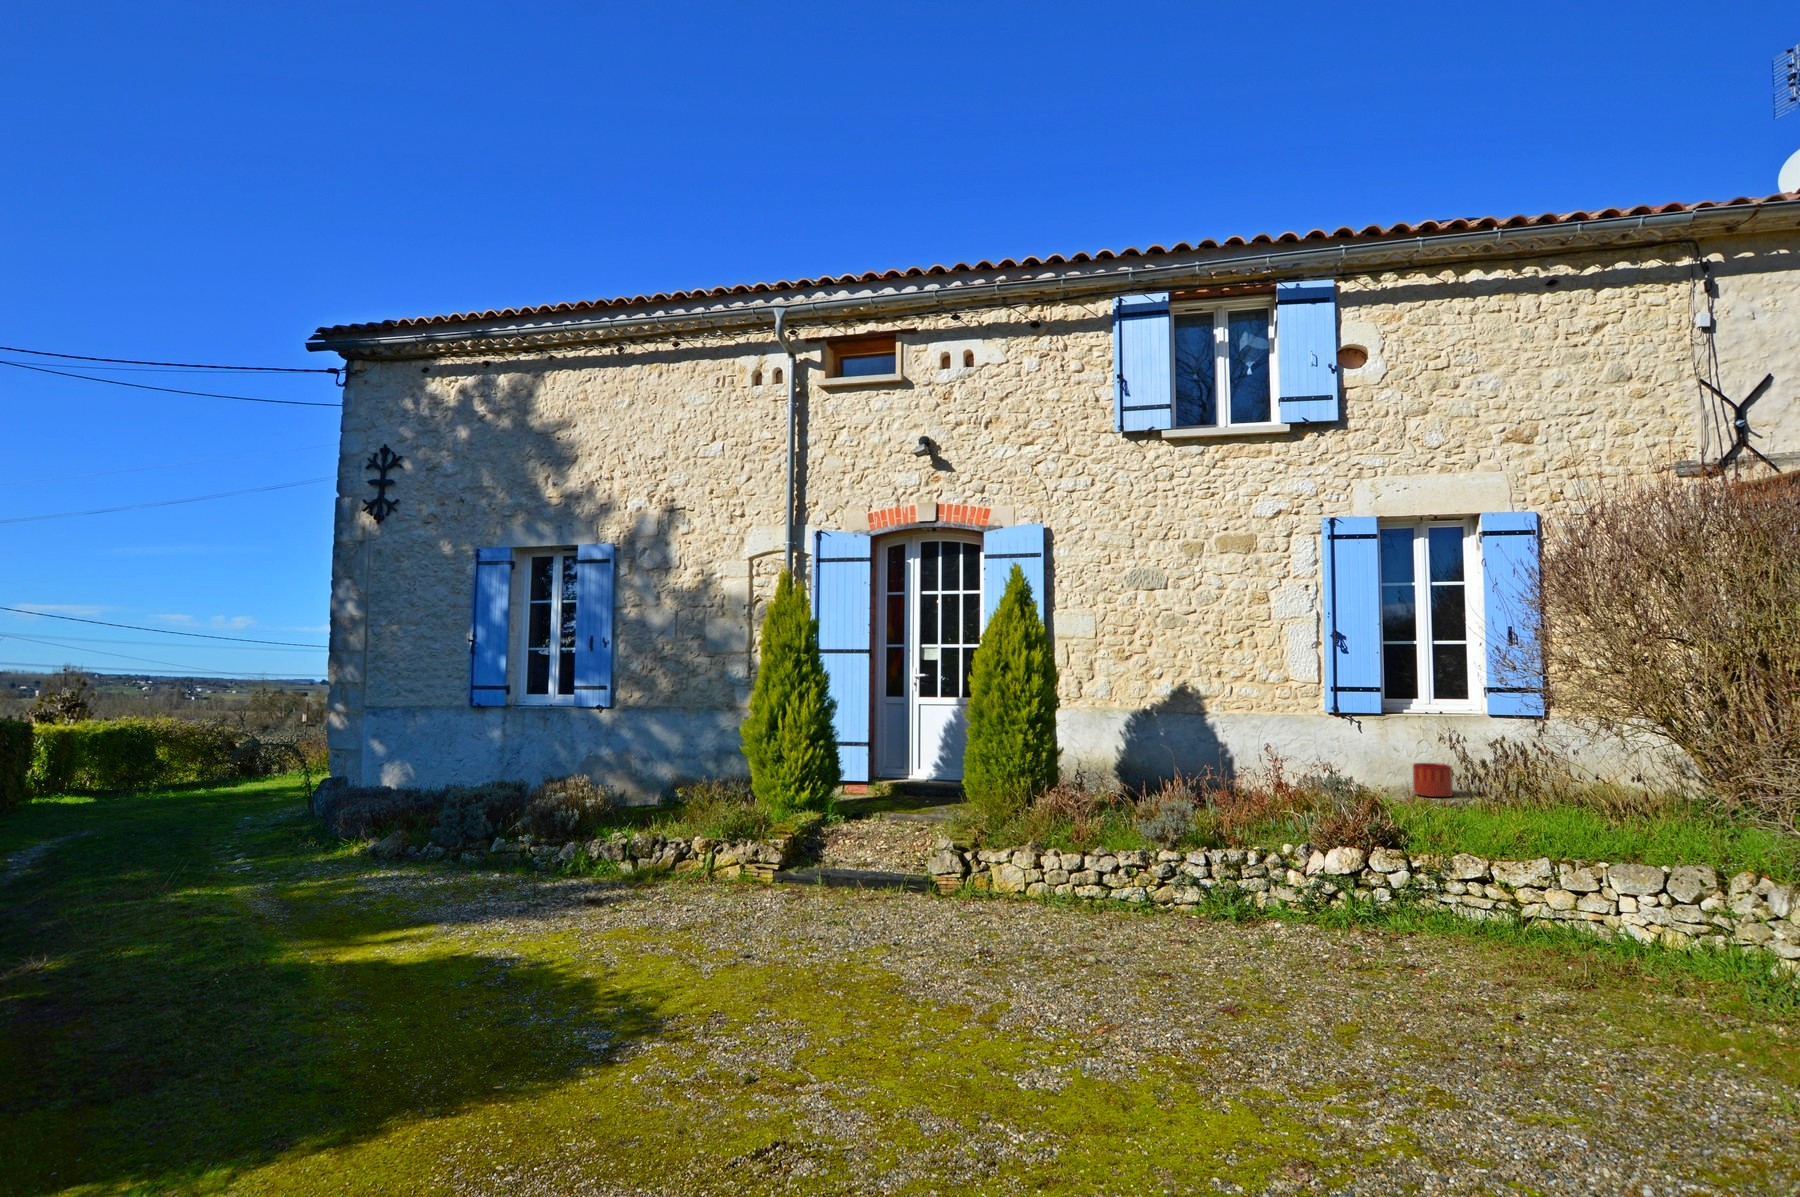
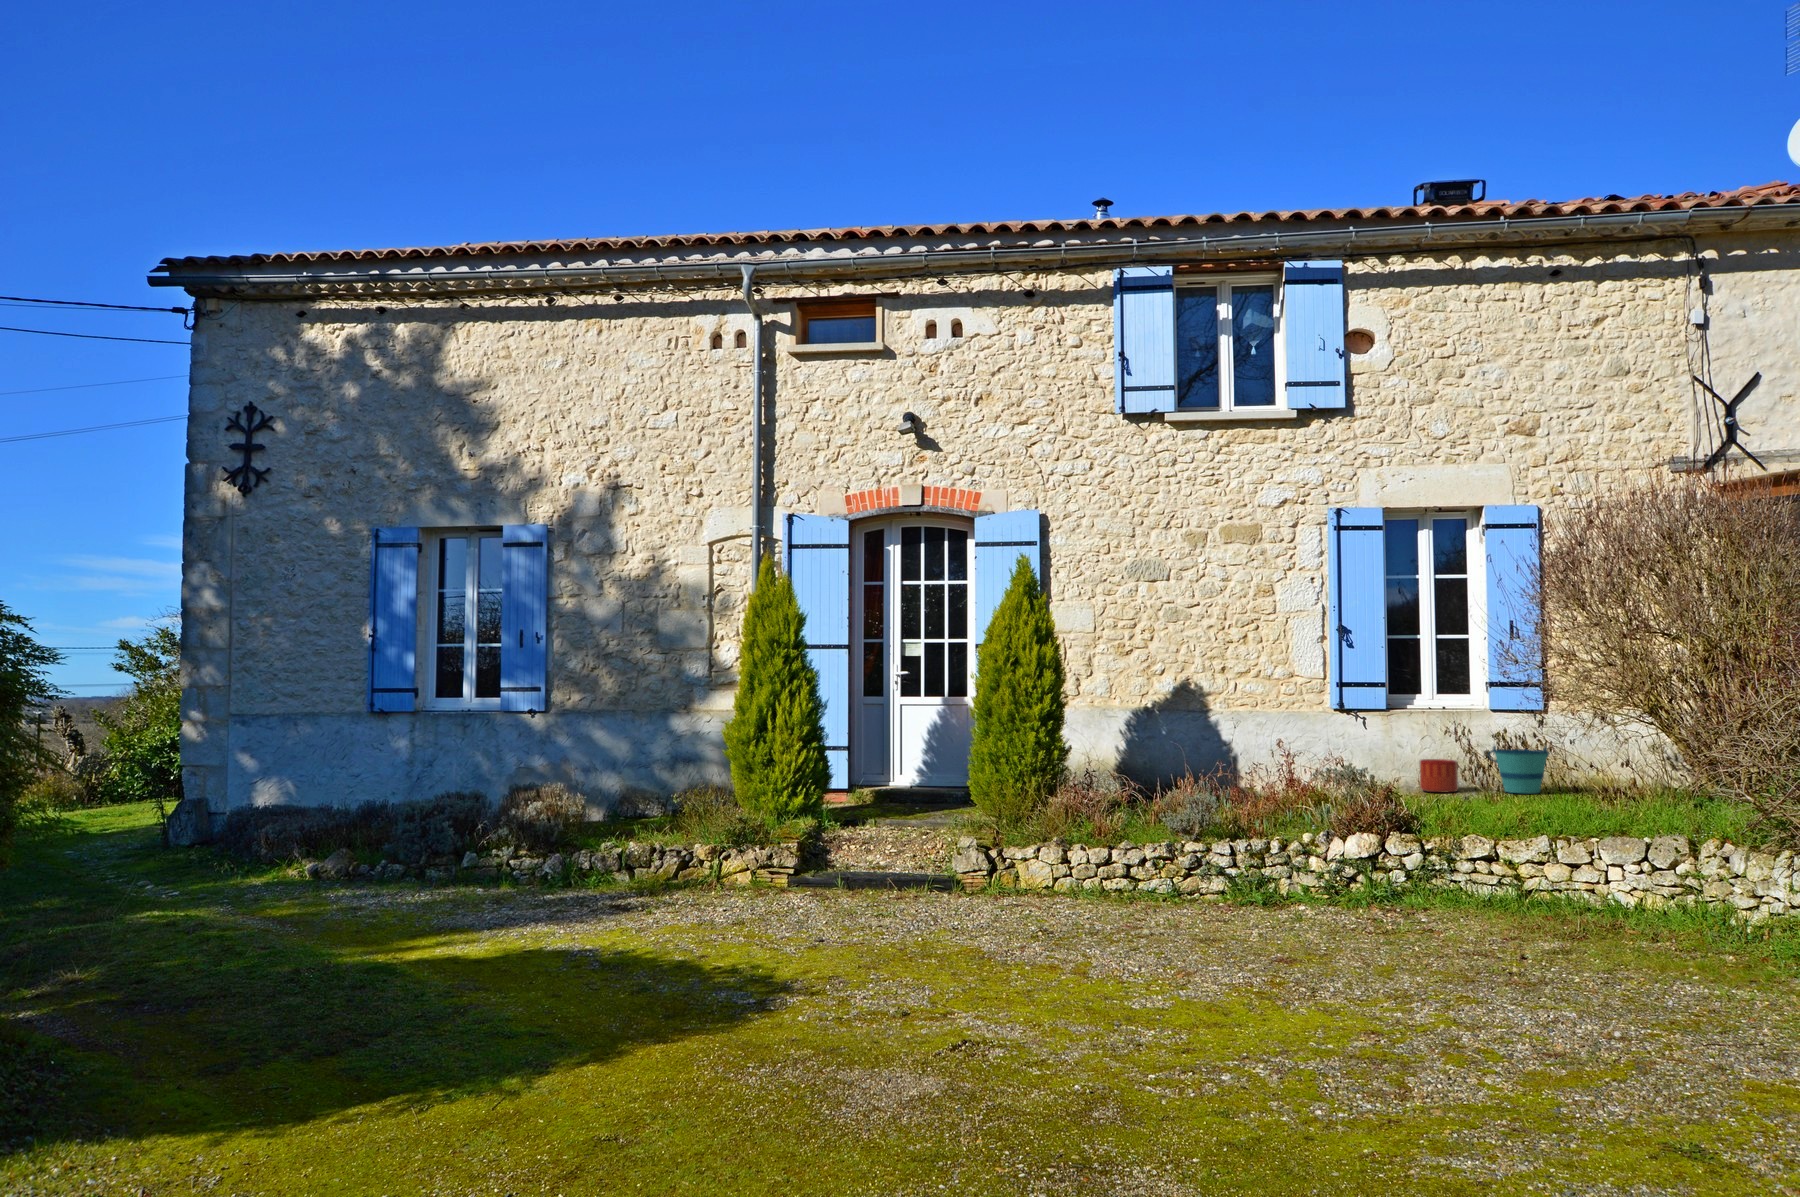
bucket: none [1484,751,1550,802] -> present [1488,746,1549,794]

